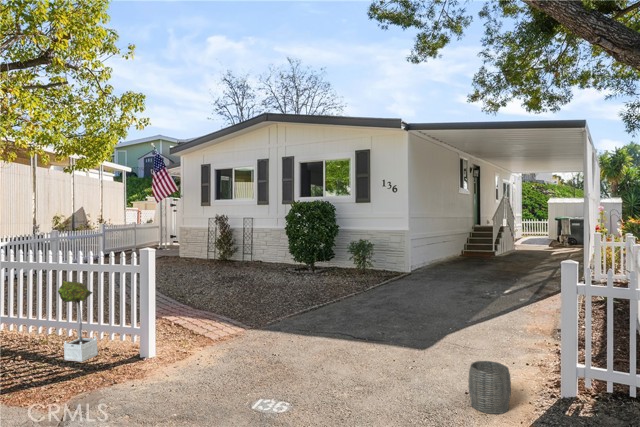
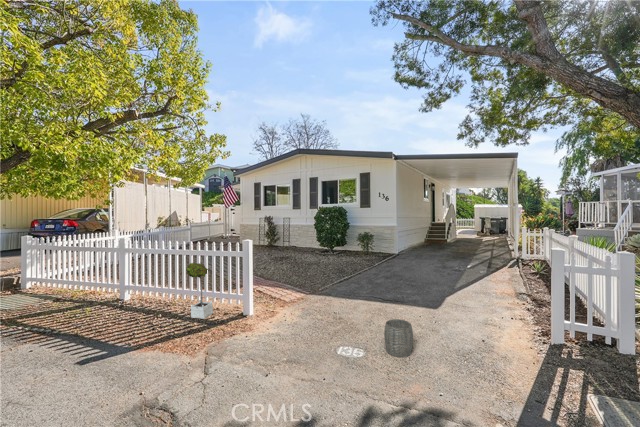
woven basket: present [469,361,511,414] -> present [384,319,413,357]

